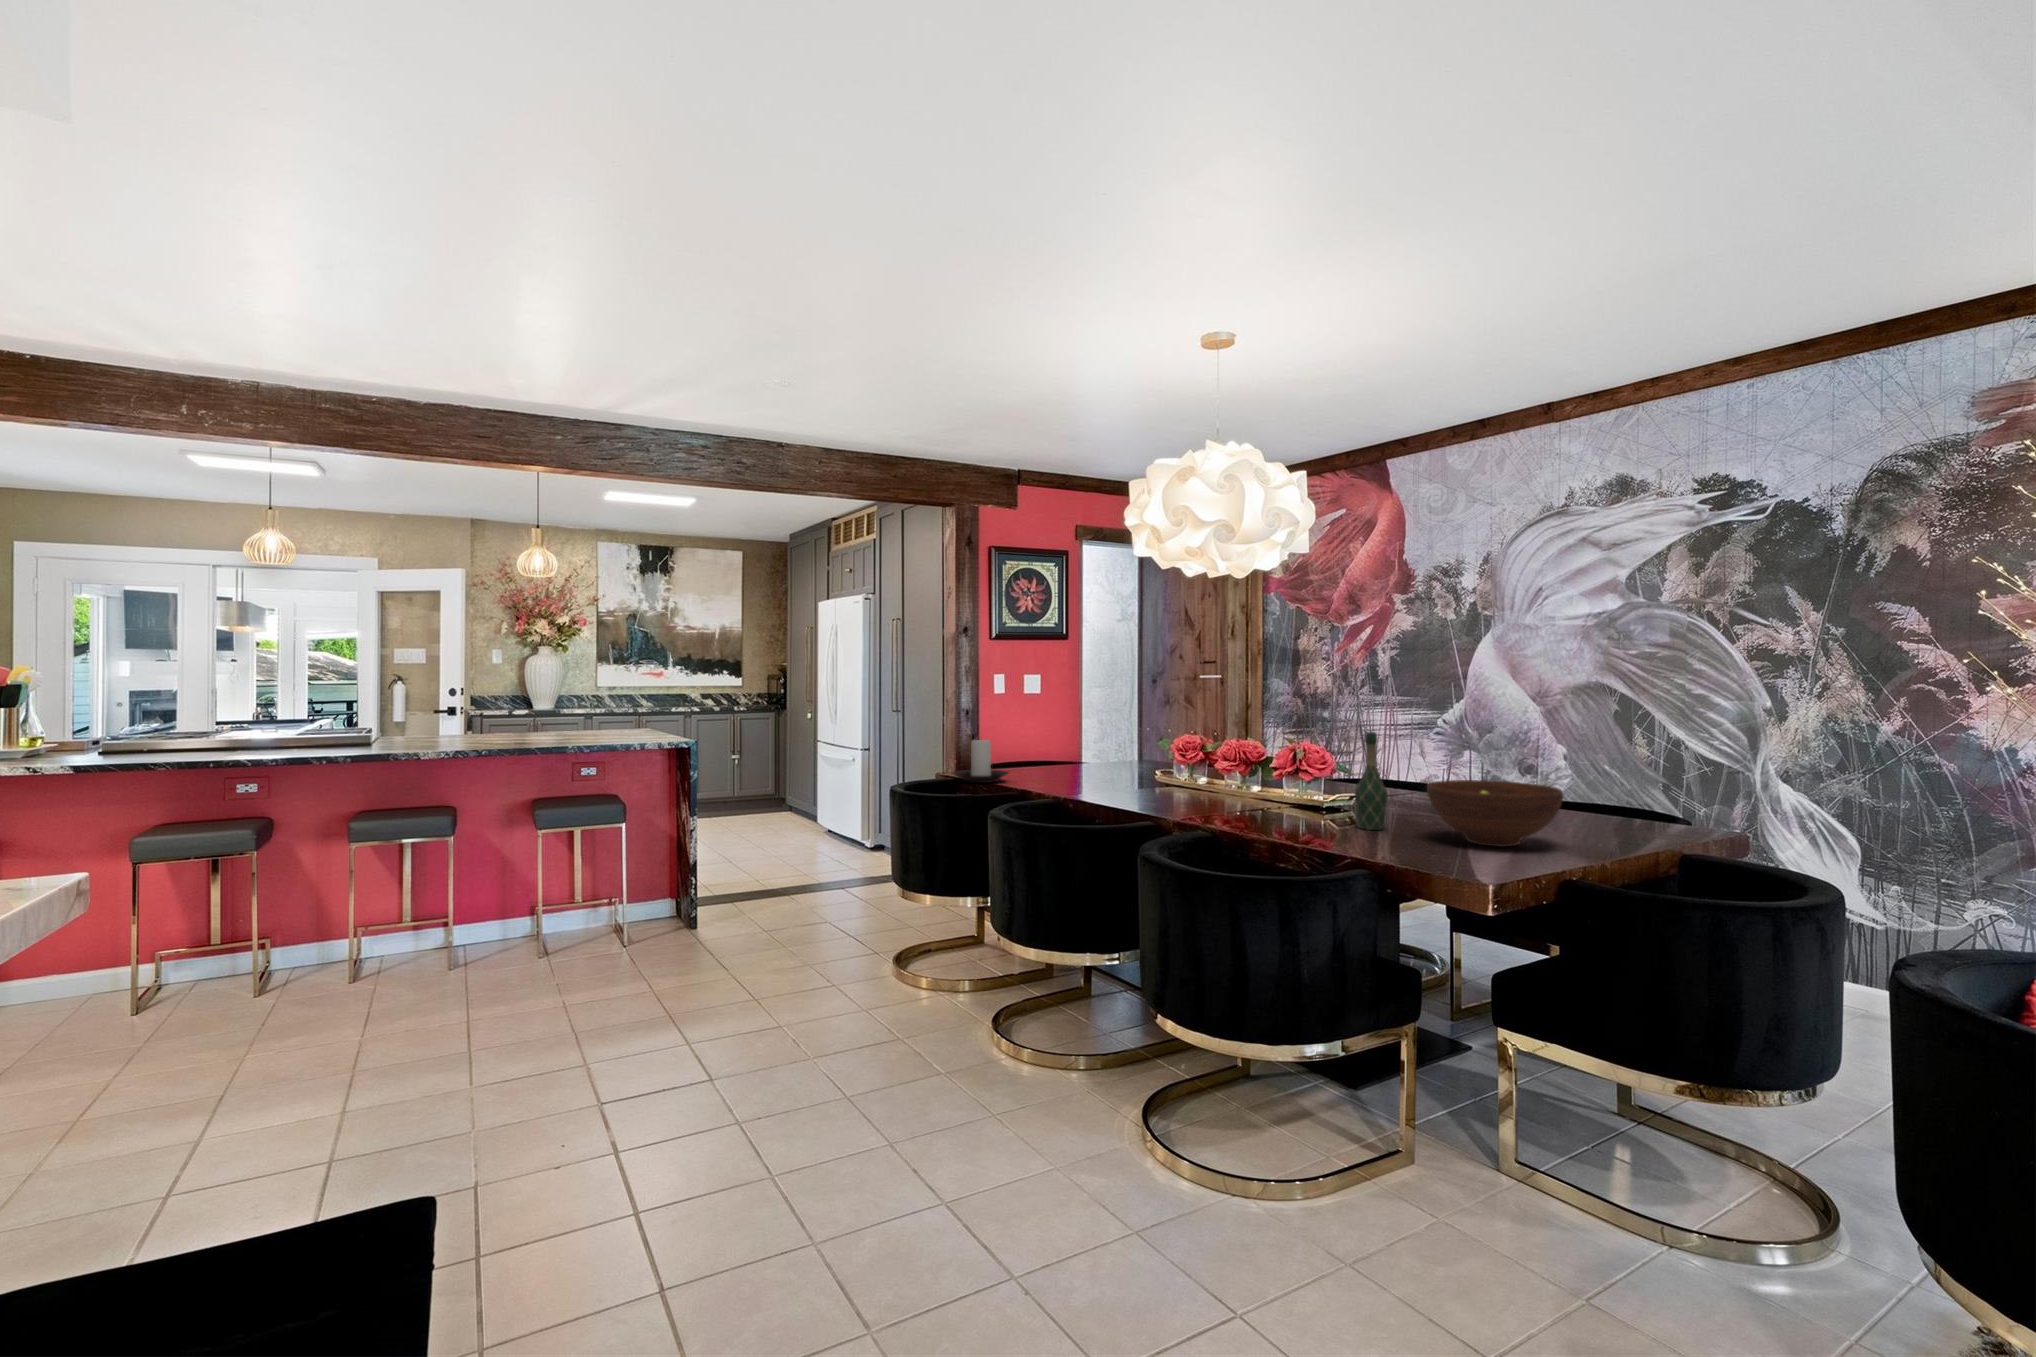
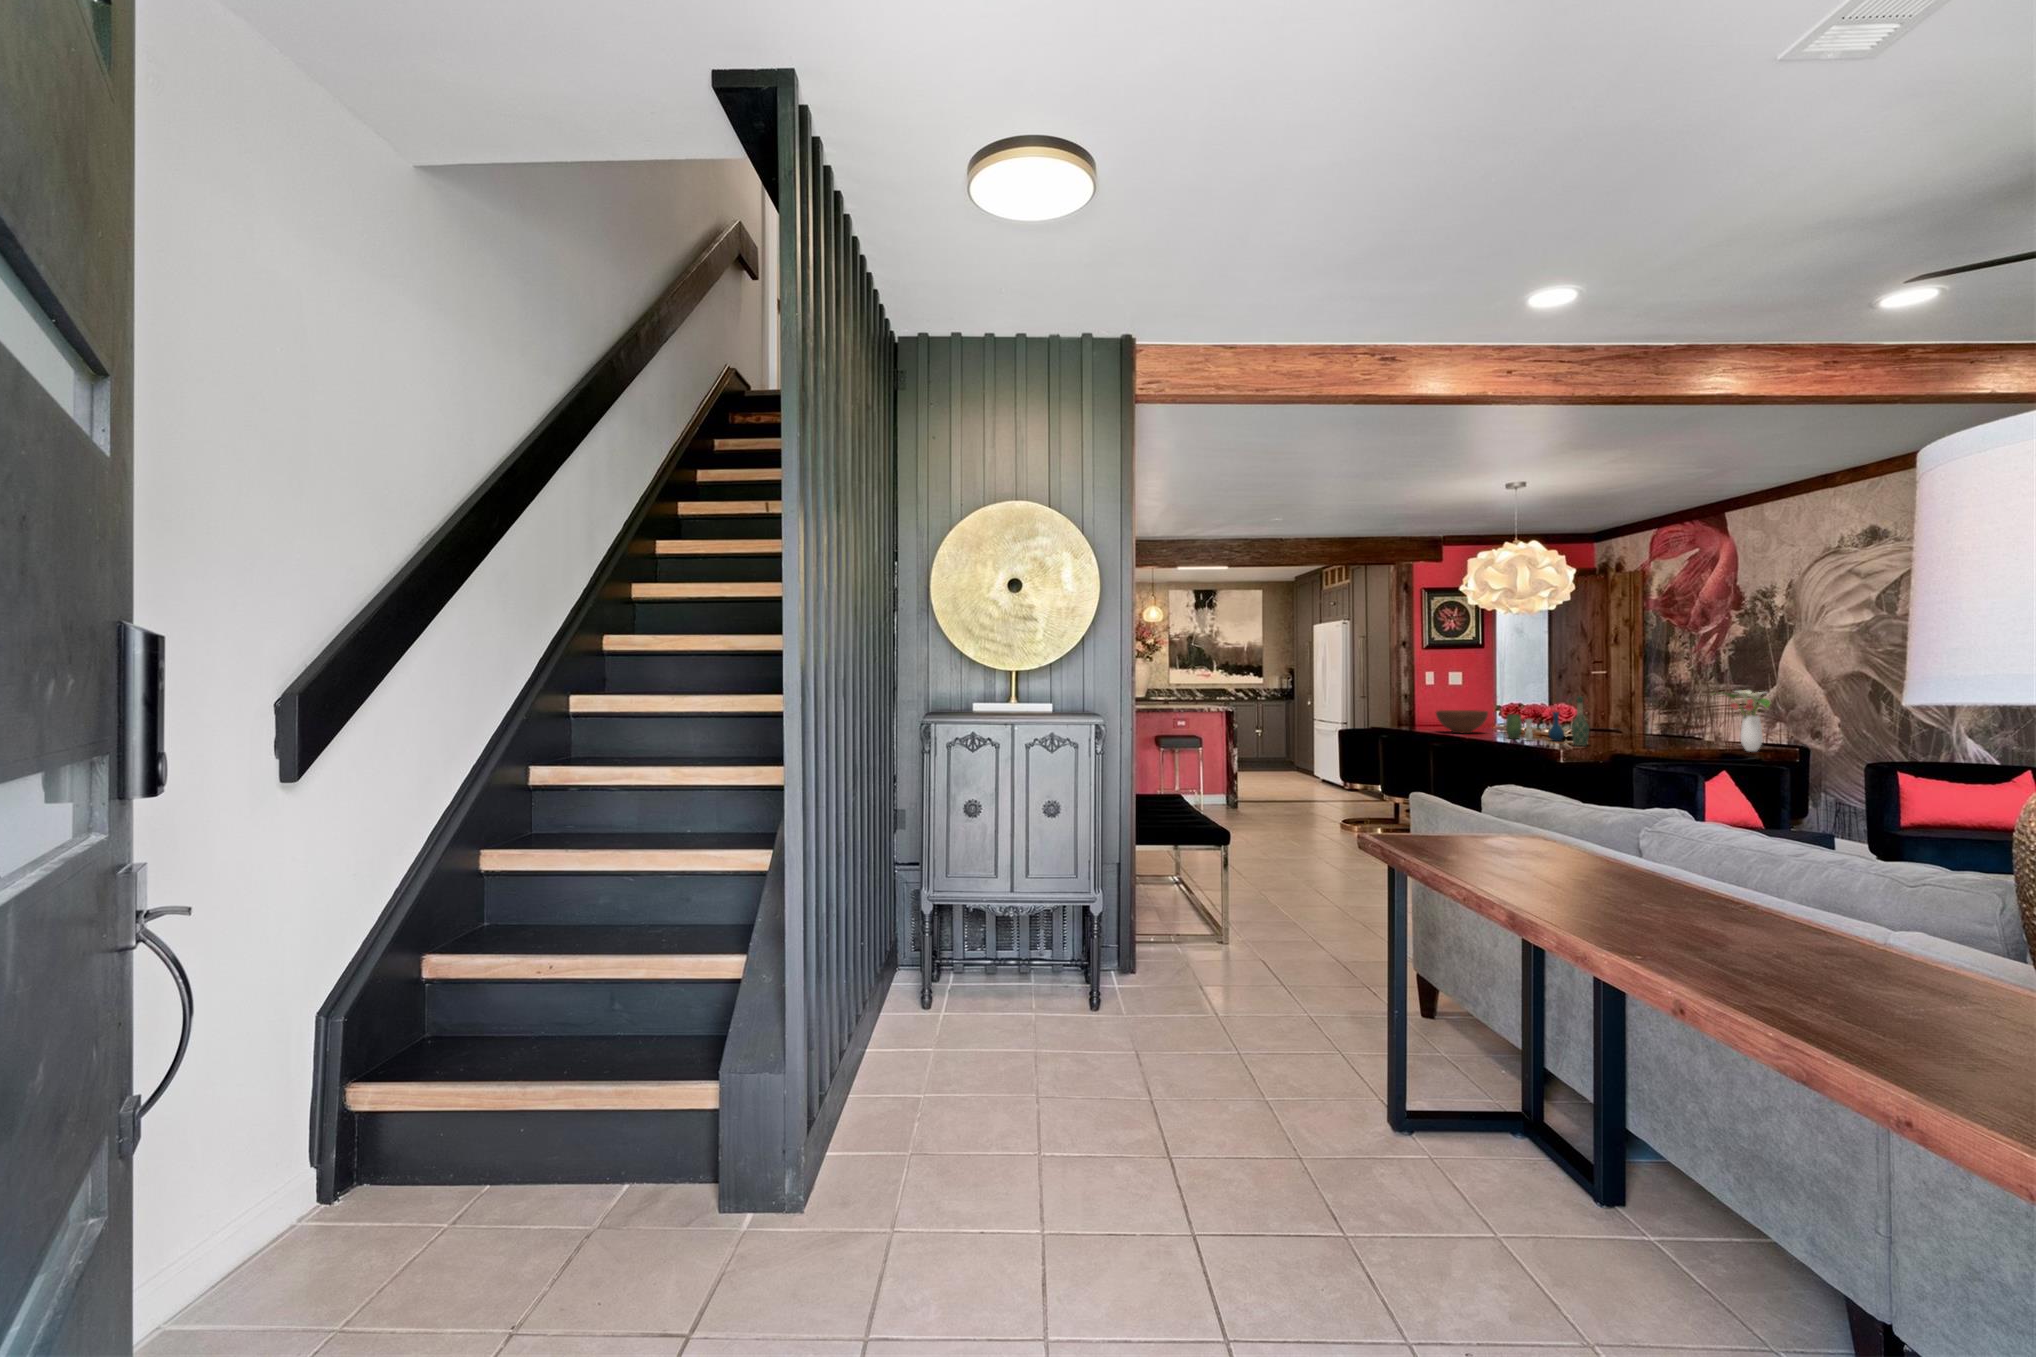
flower arrangement: none [1580,718,1696,832] -> present [1724,690,1770,751]
candle holder: present [953,740,1009,783] -> none [1375,705,1409,729]
vase: none [1206,756,1308,814] -> present [1506,712,1564,741]
fruit bowl: present [1427,780,1563,847] -> present [1436,710,1488,733]

